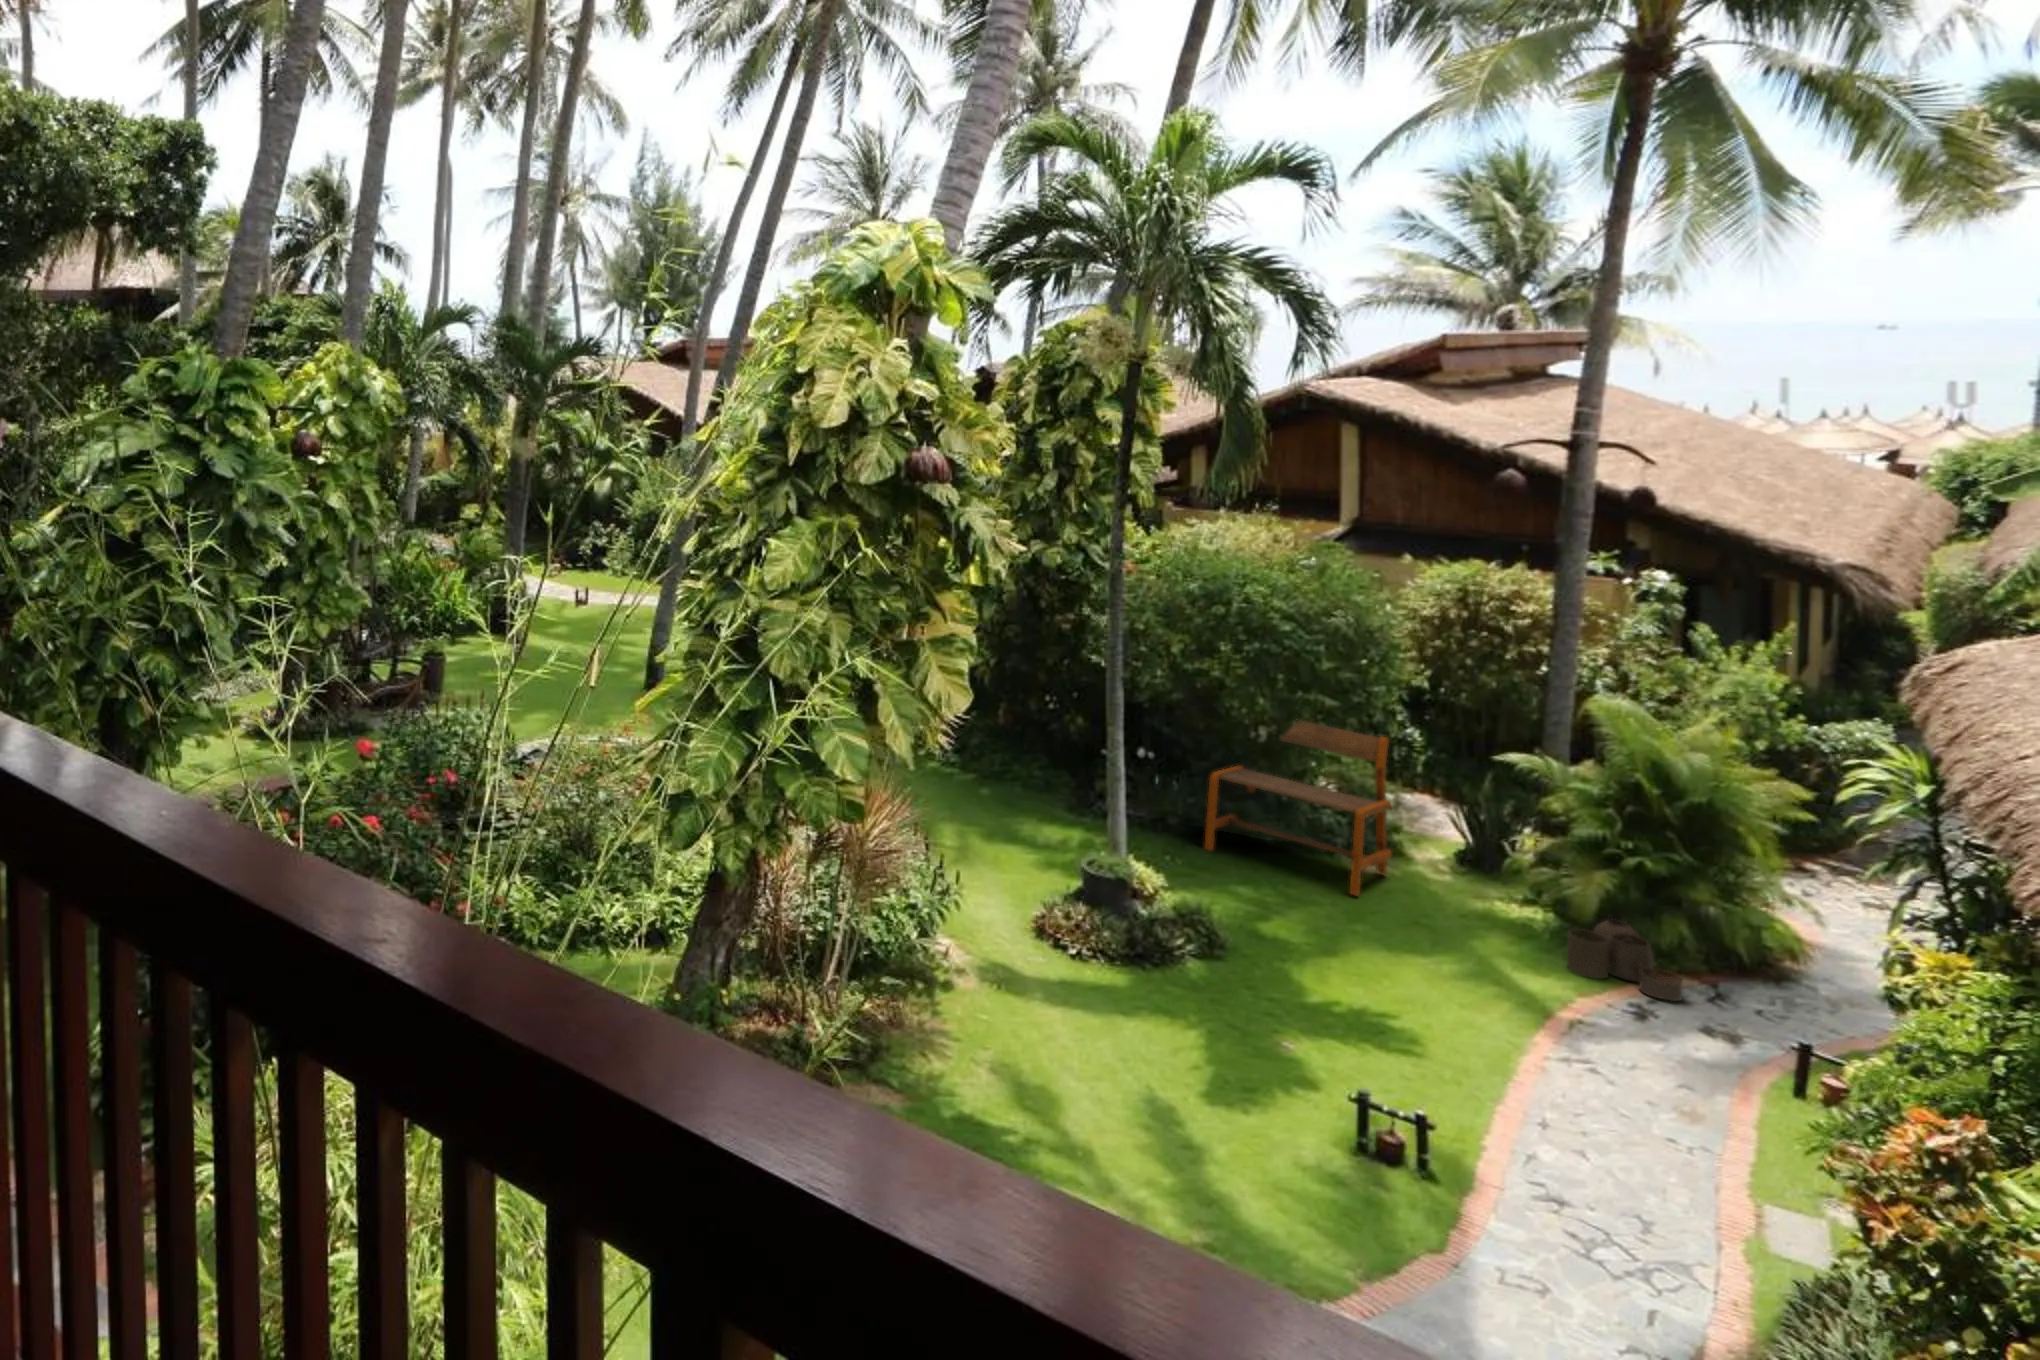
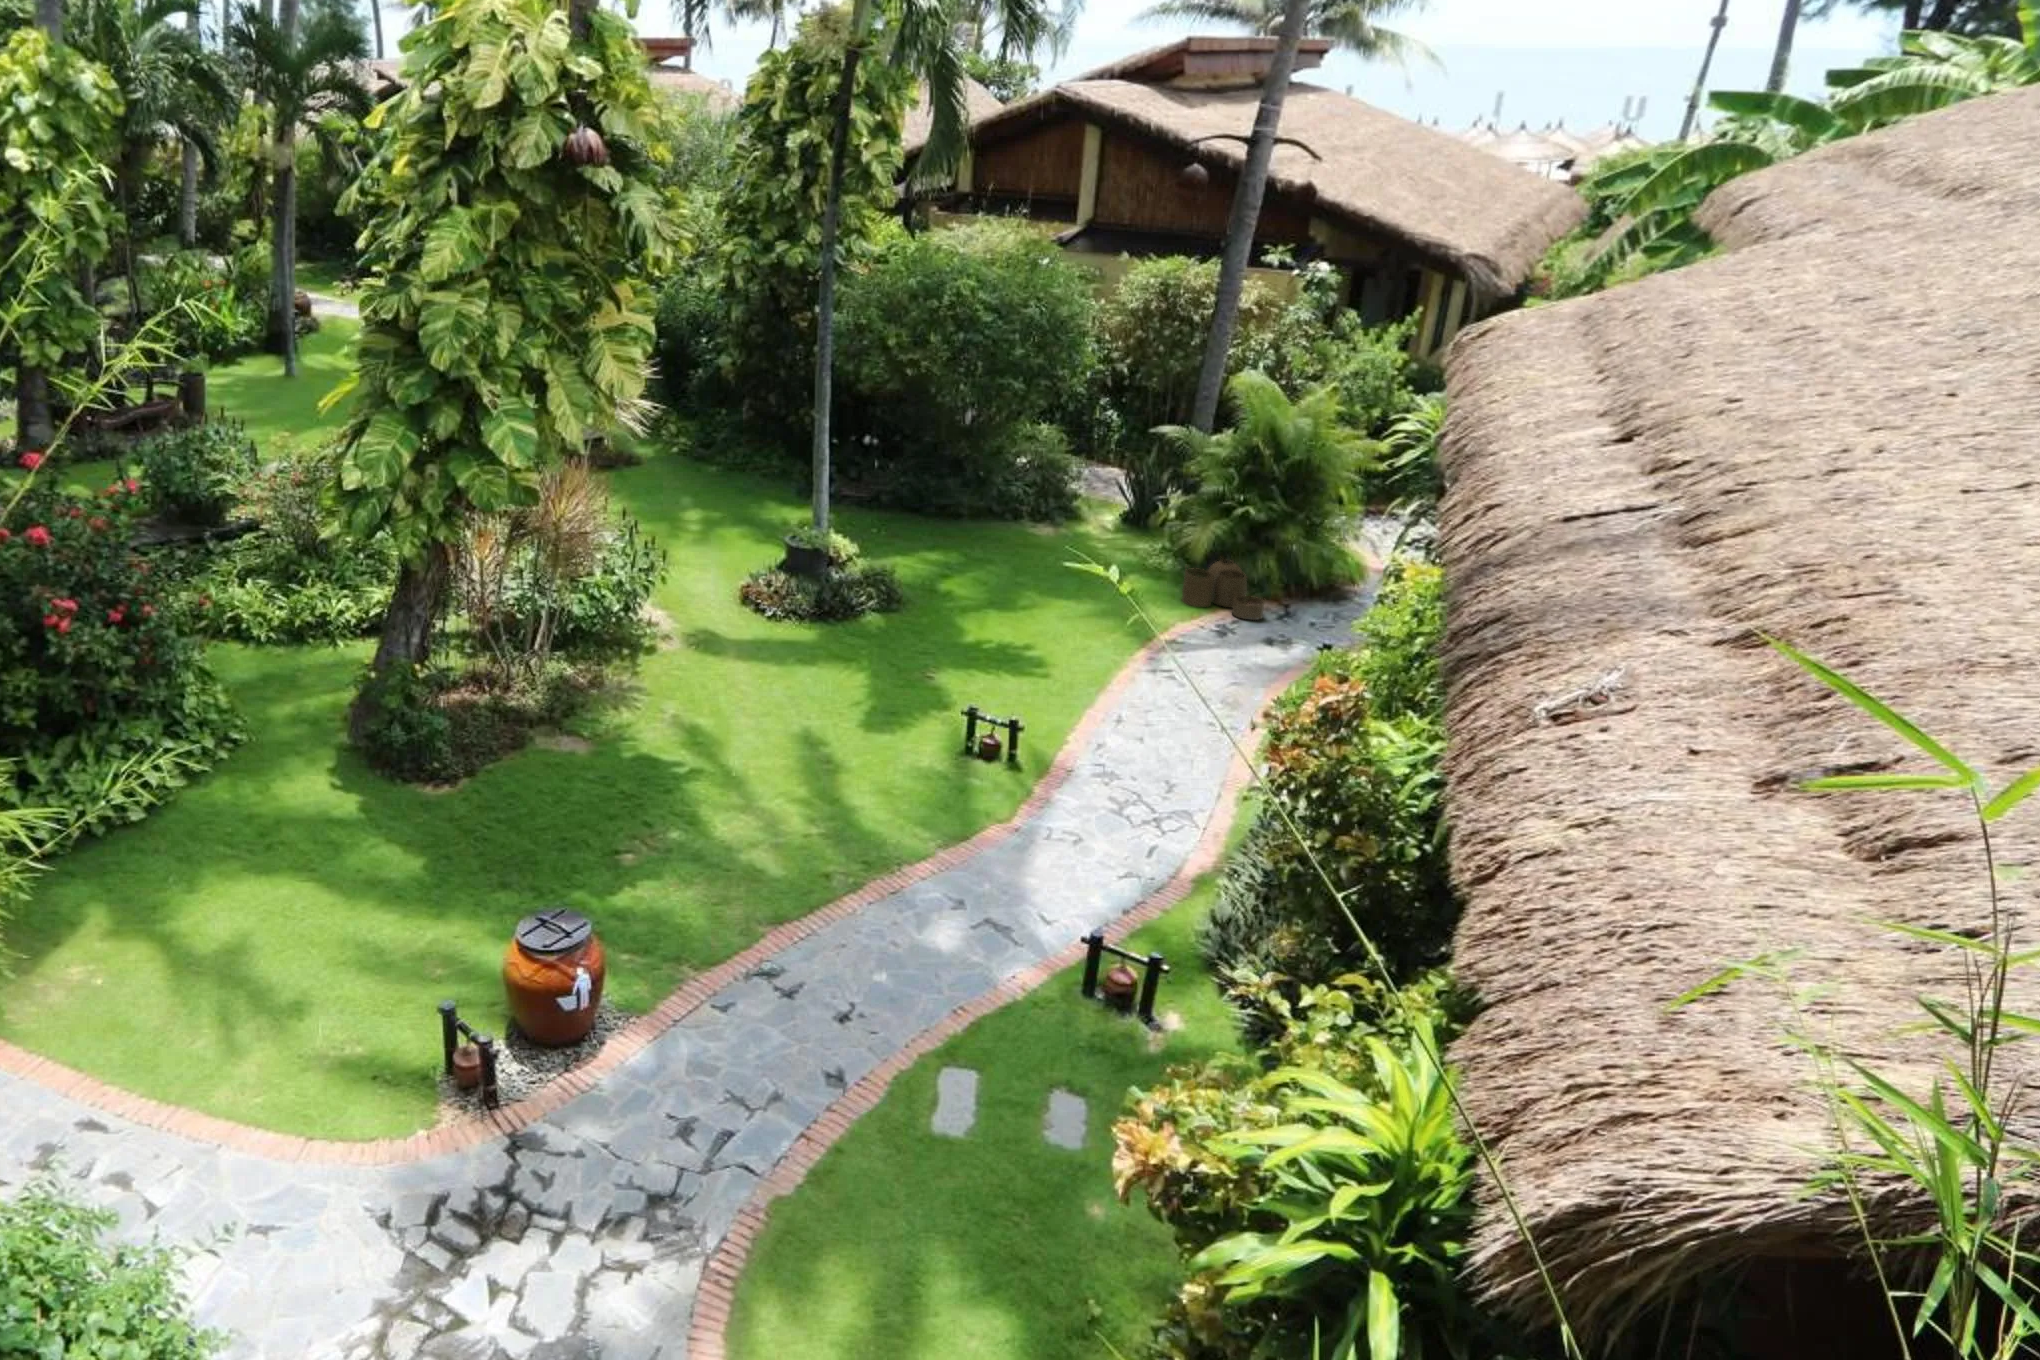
bench: present [1205,721,1392,896] -> none [906,395,1068,555]

